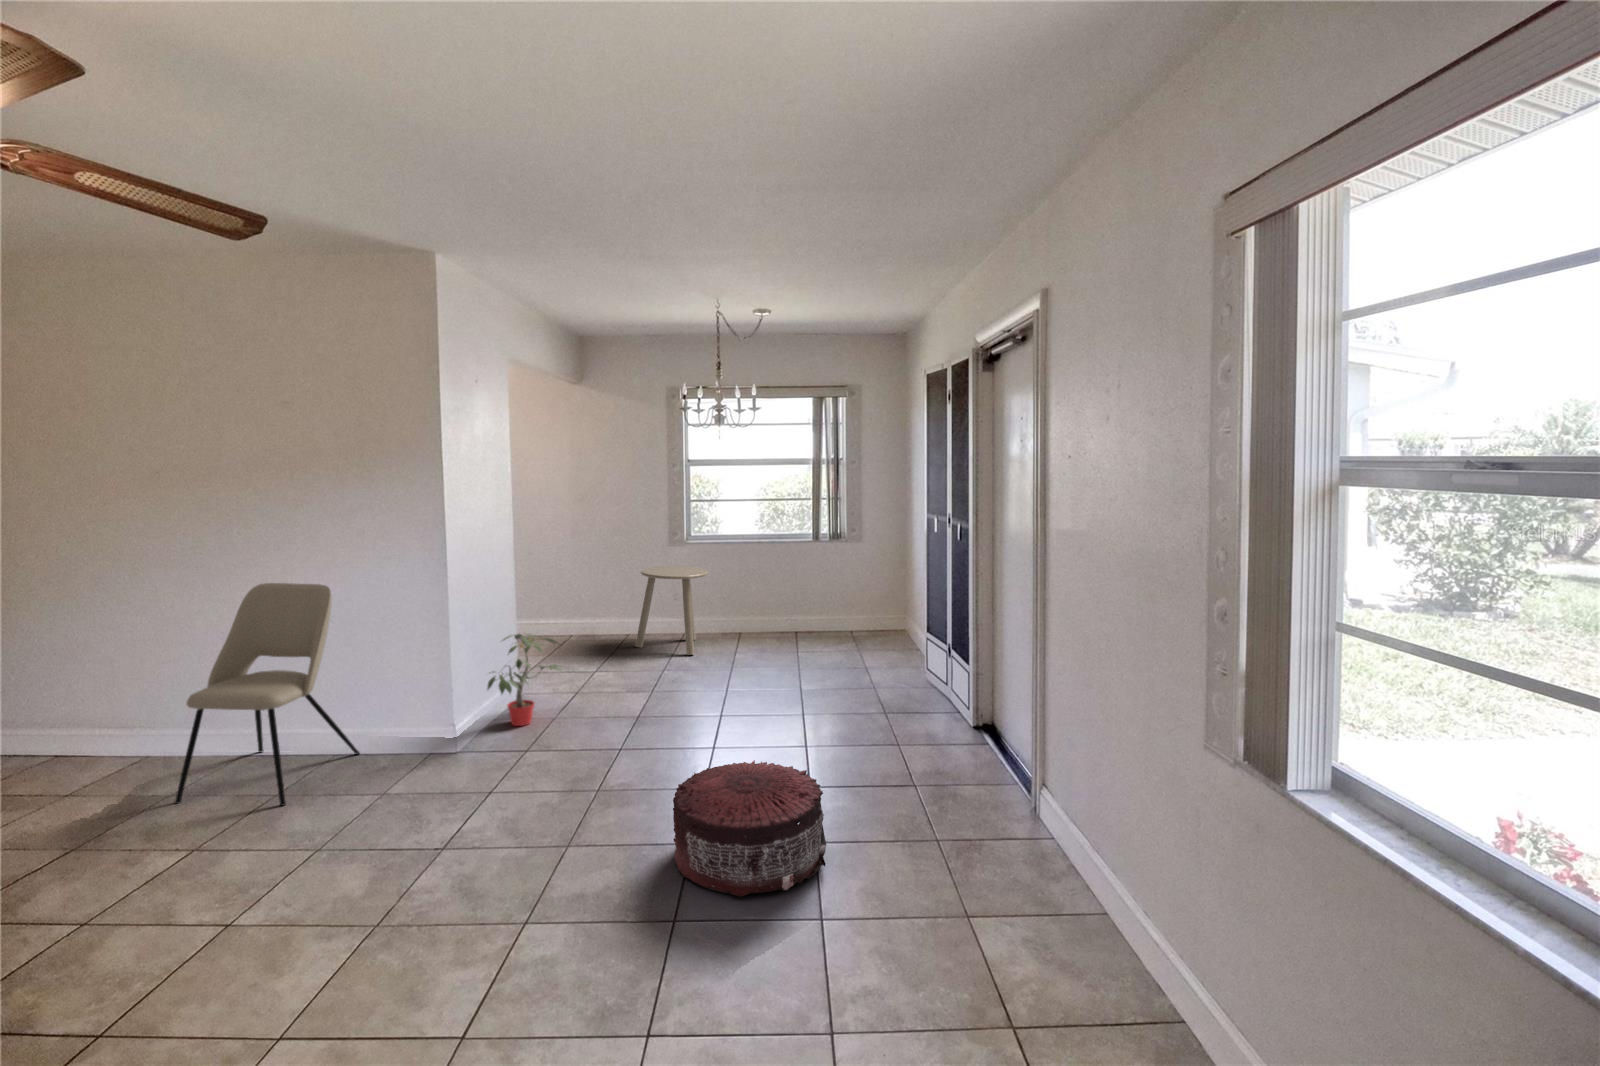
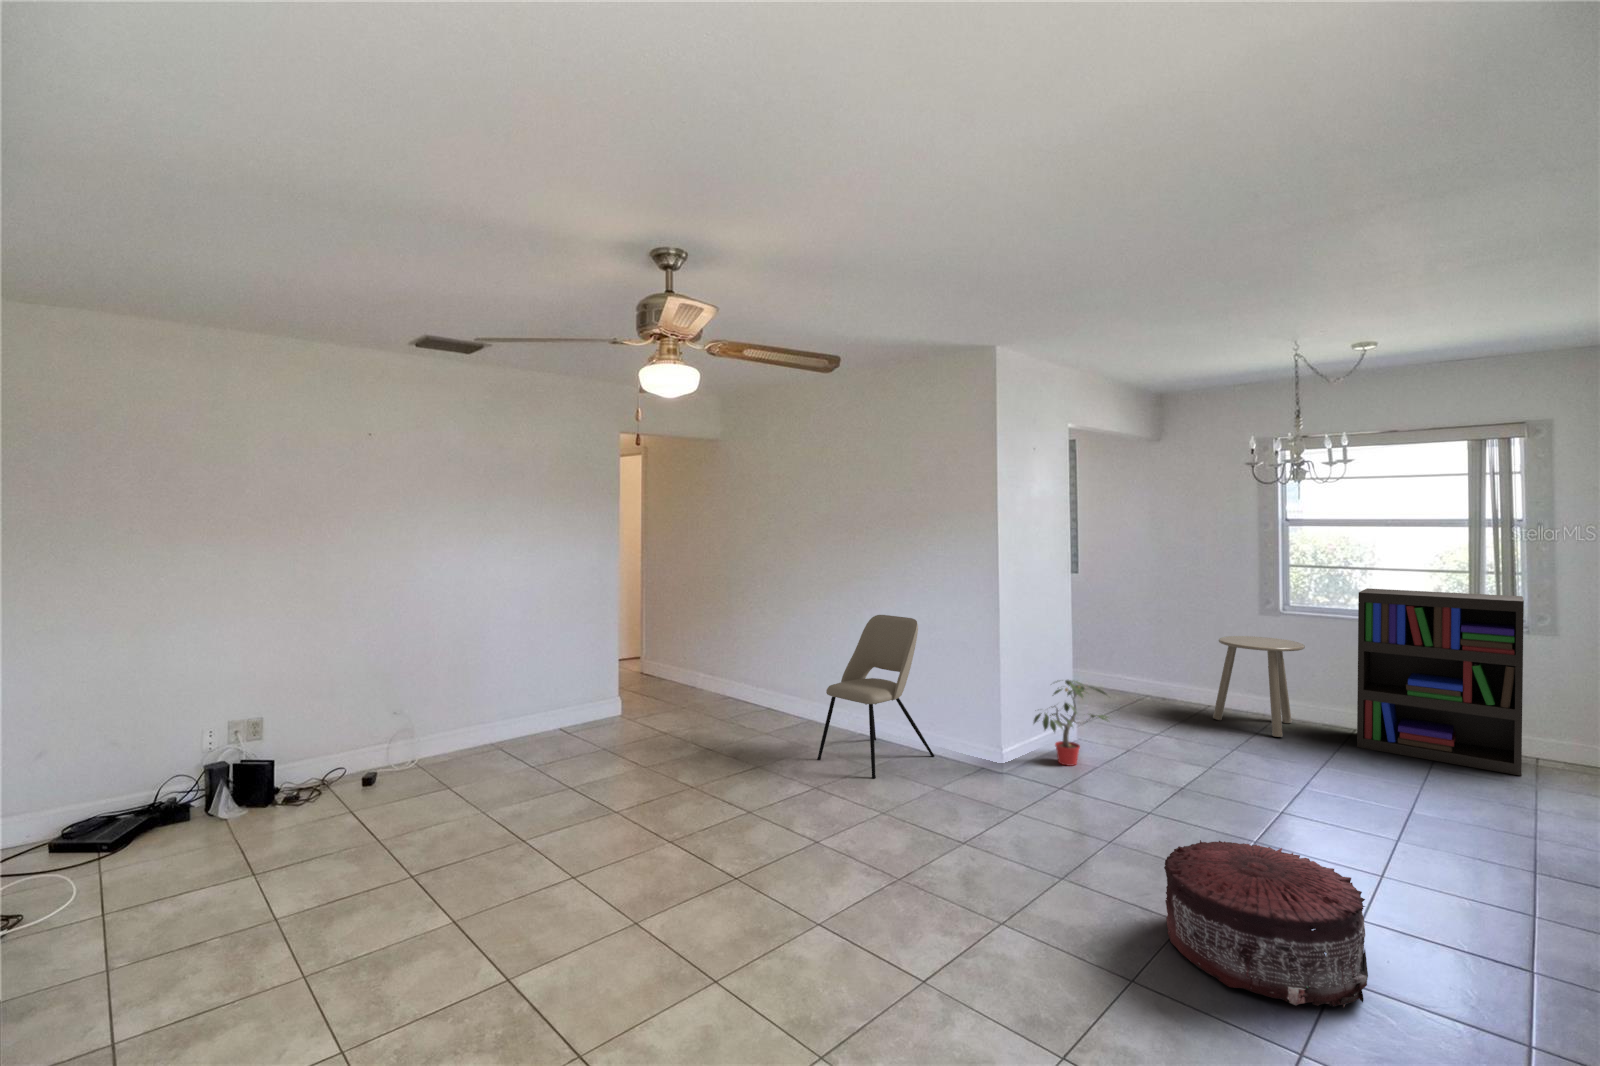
bookshelf: none [746,518,848,654] -> present [1357,588,1524,776]

